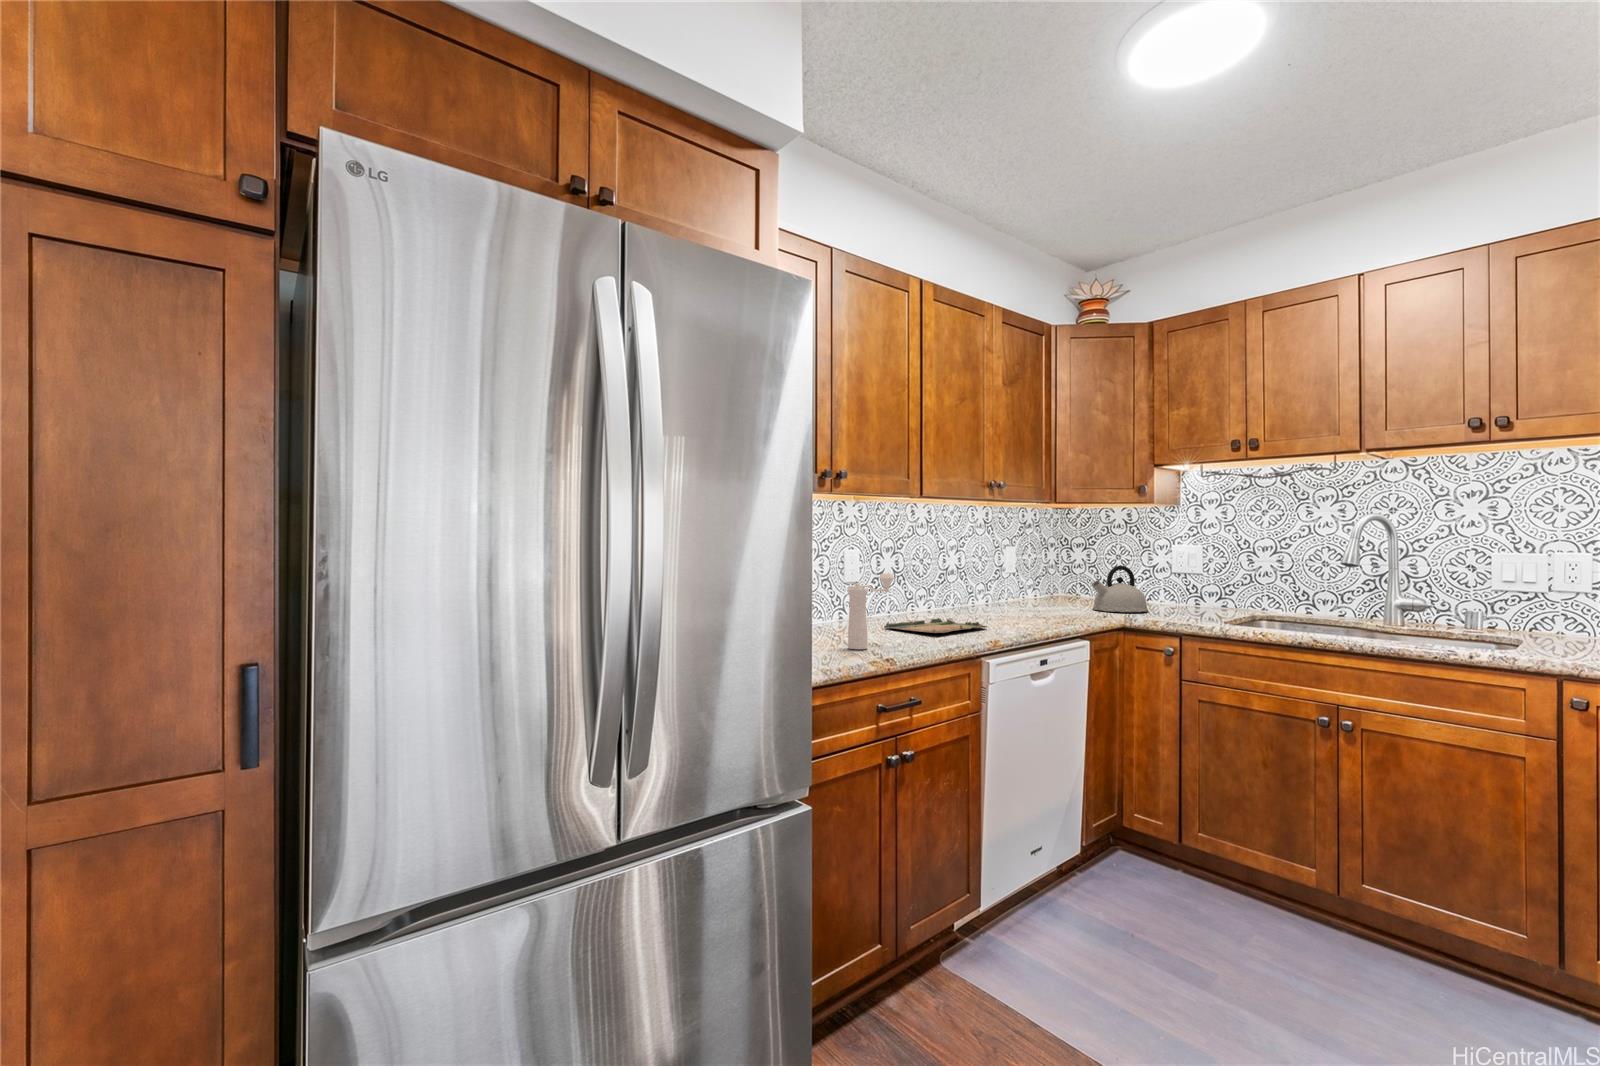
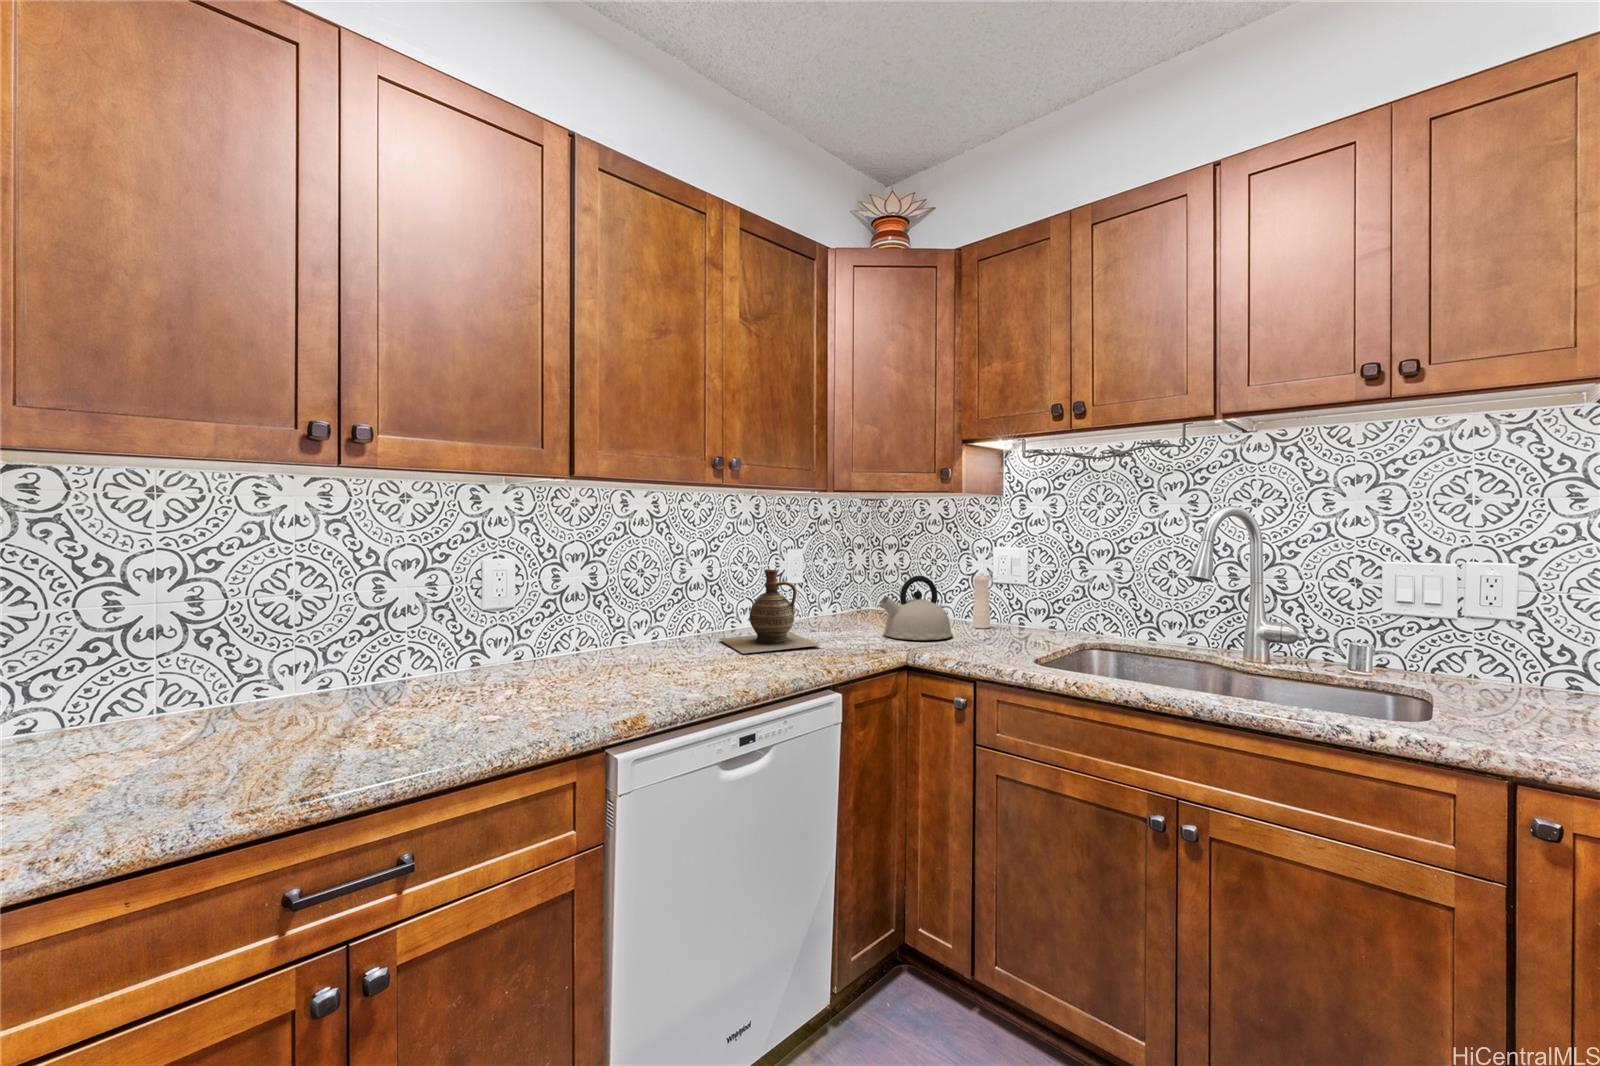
ceramic jug: none [974,559,1057,617] -> present [719,570,820,653]
pepper mill: present [848,573,894,649] -> present [973,573,997,628]
tray: present [884,618,987,633] -> none [506,663,675,705]

